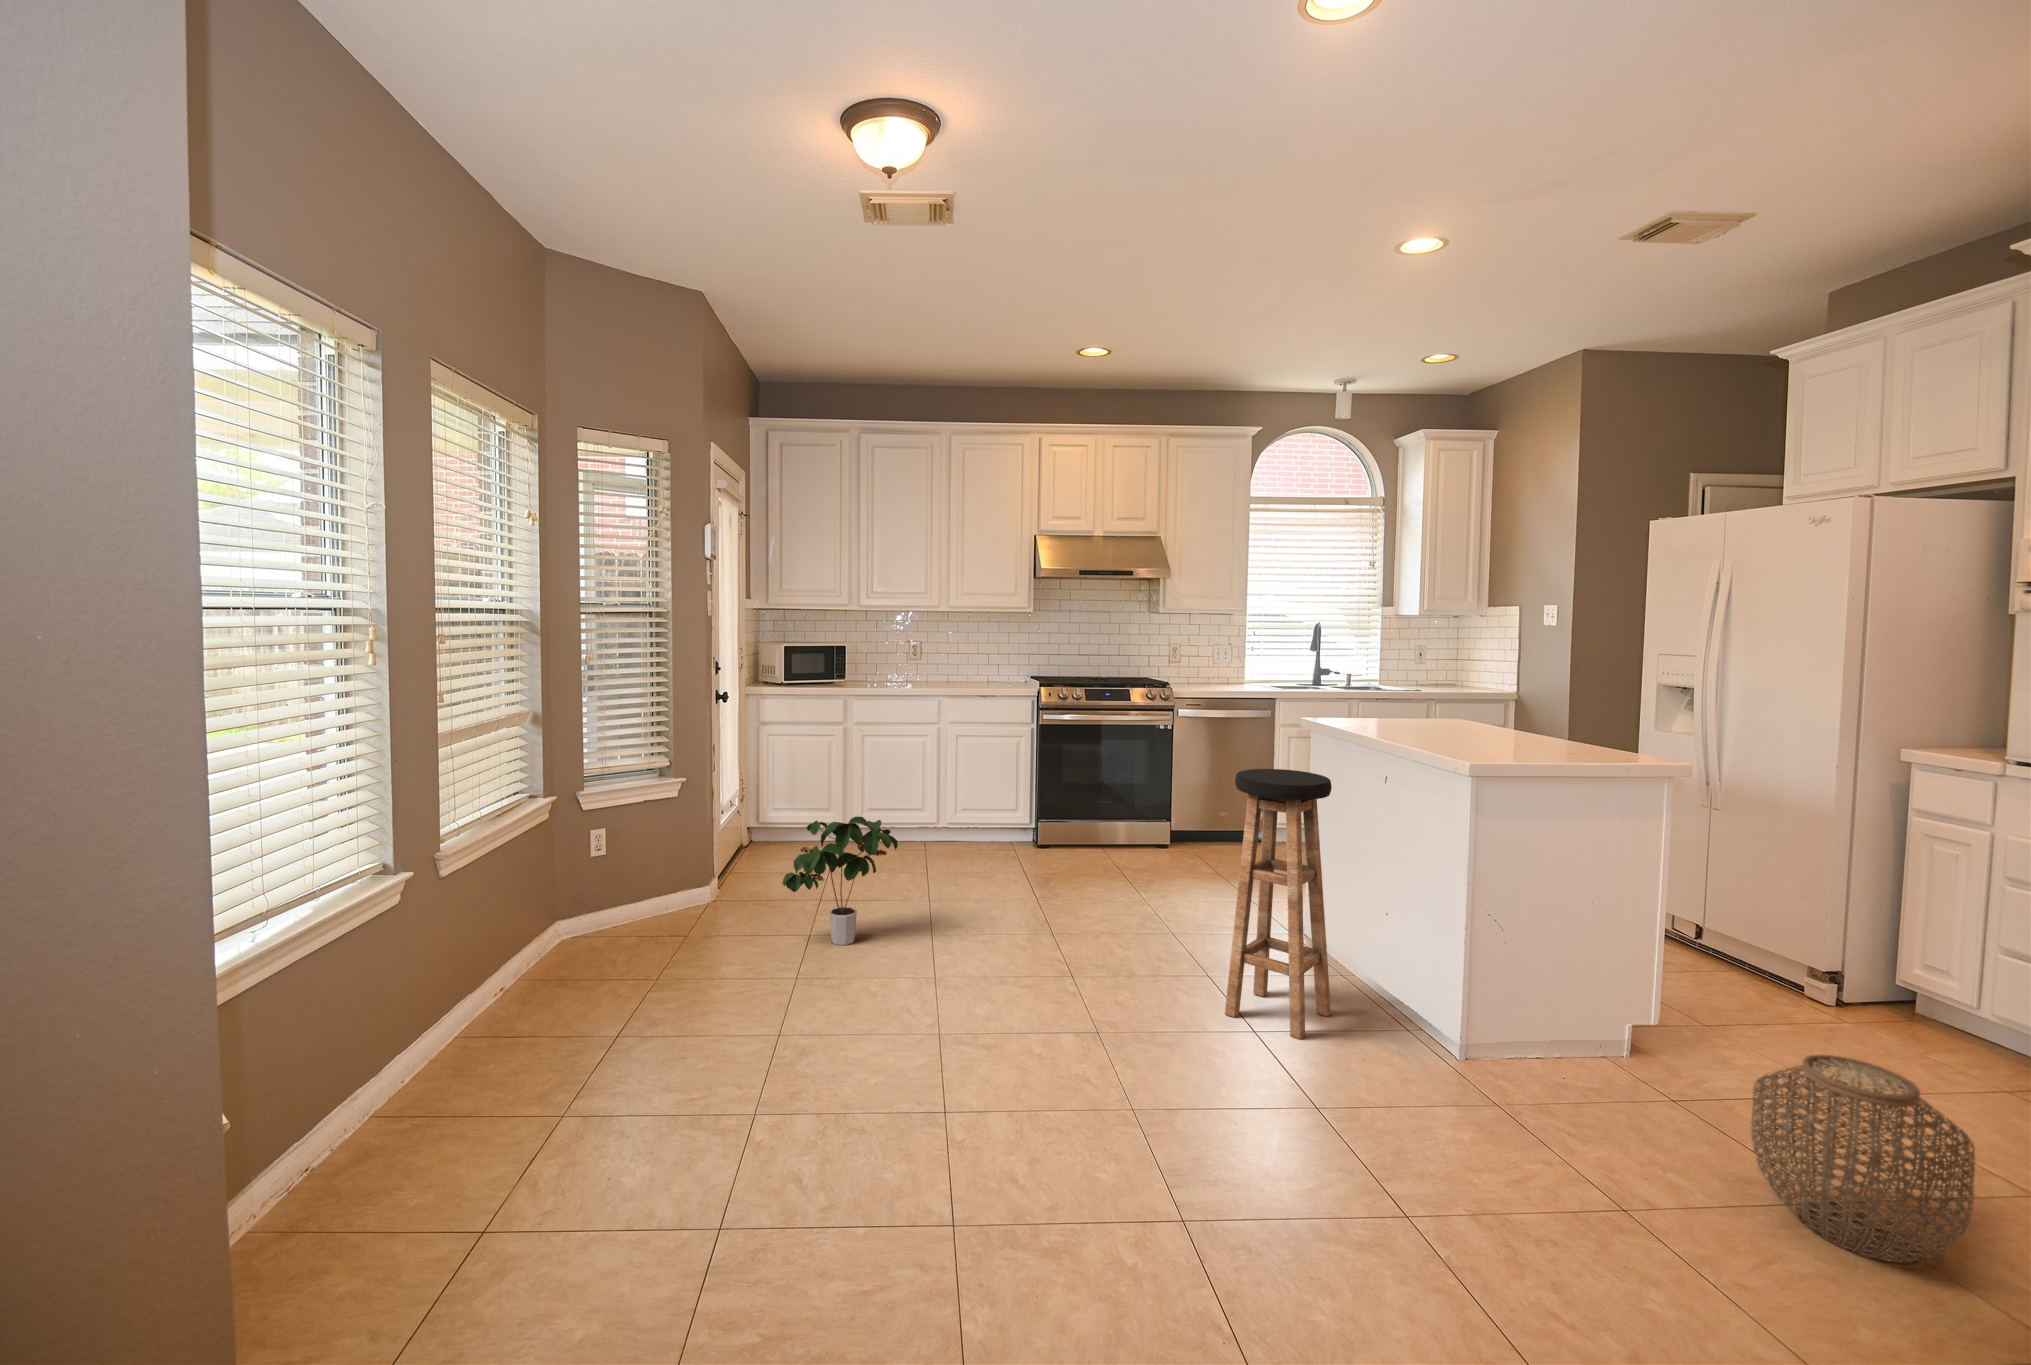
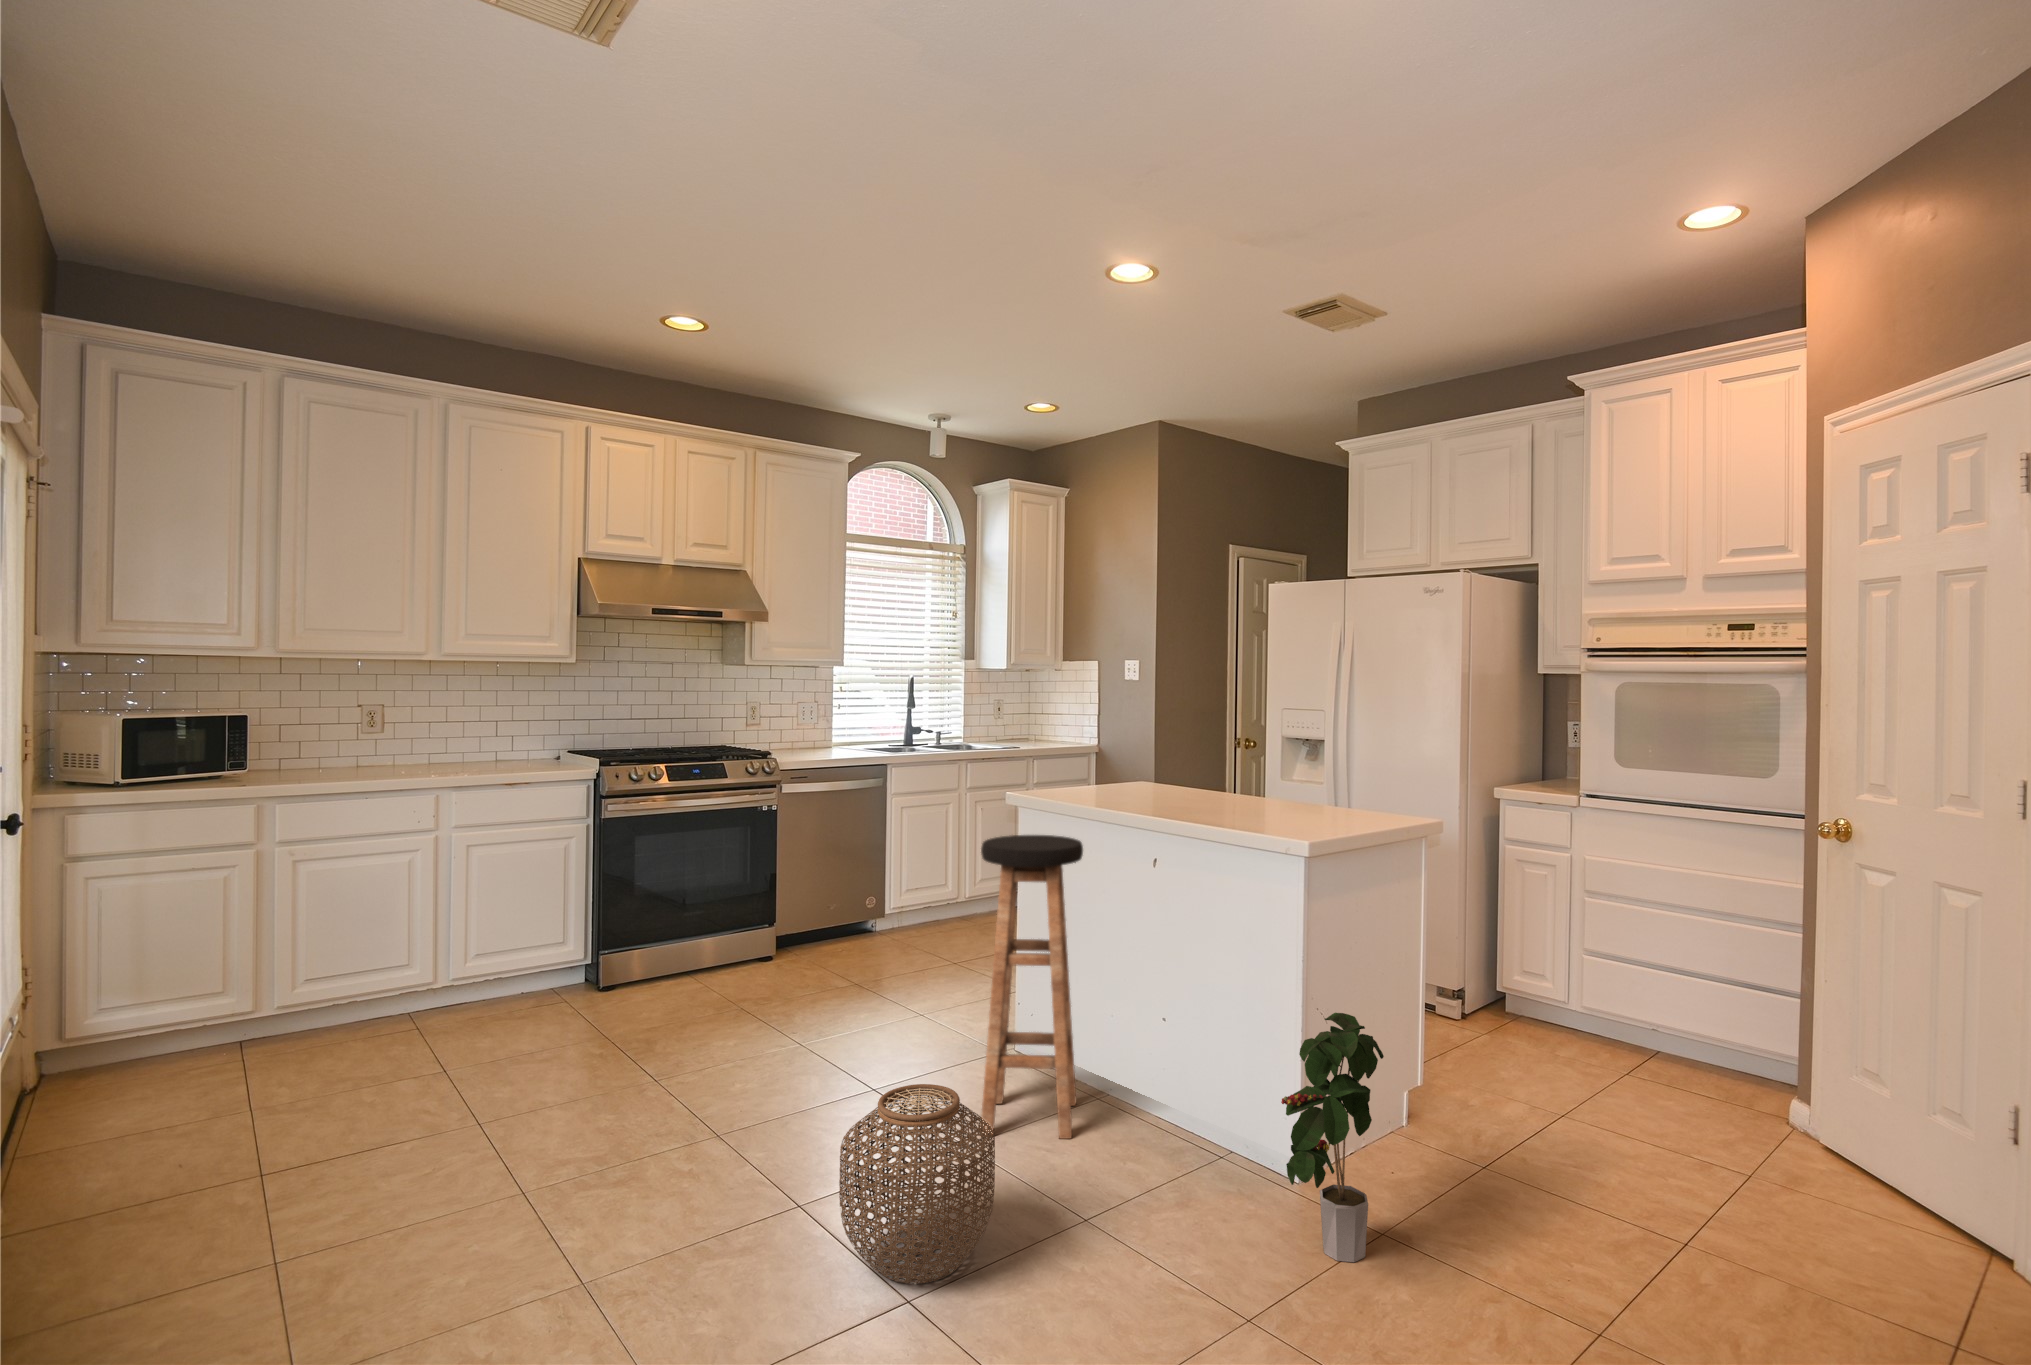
potted plant: present [782,816,898,945] -> present [1281,1013,1384,1262]
woven basket: present [1752,1055,1975,1263] -> present [839,1084,995,1284]

